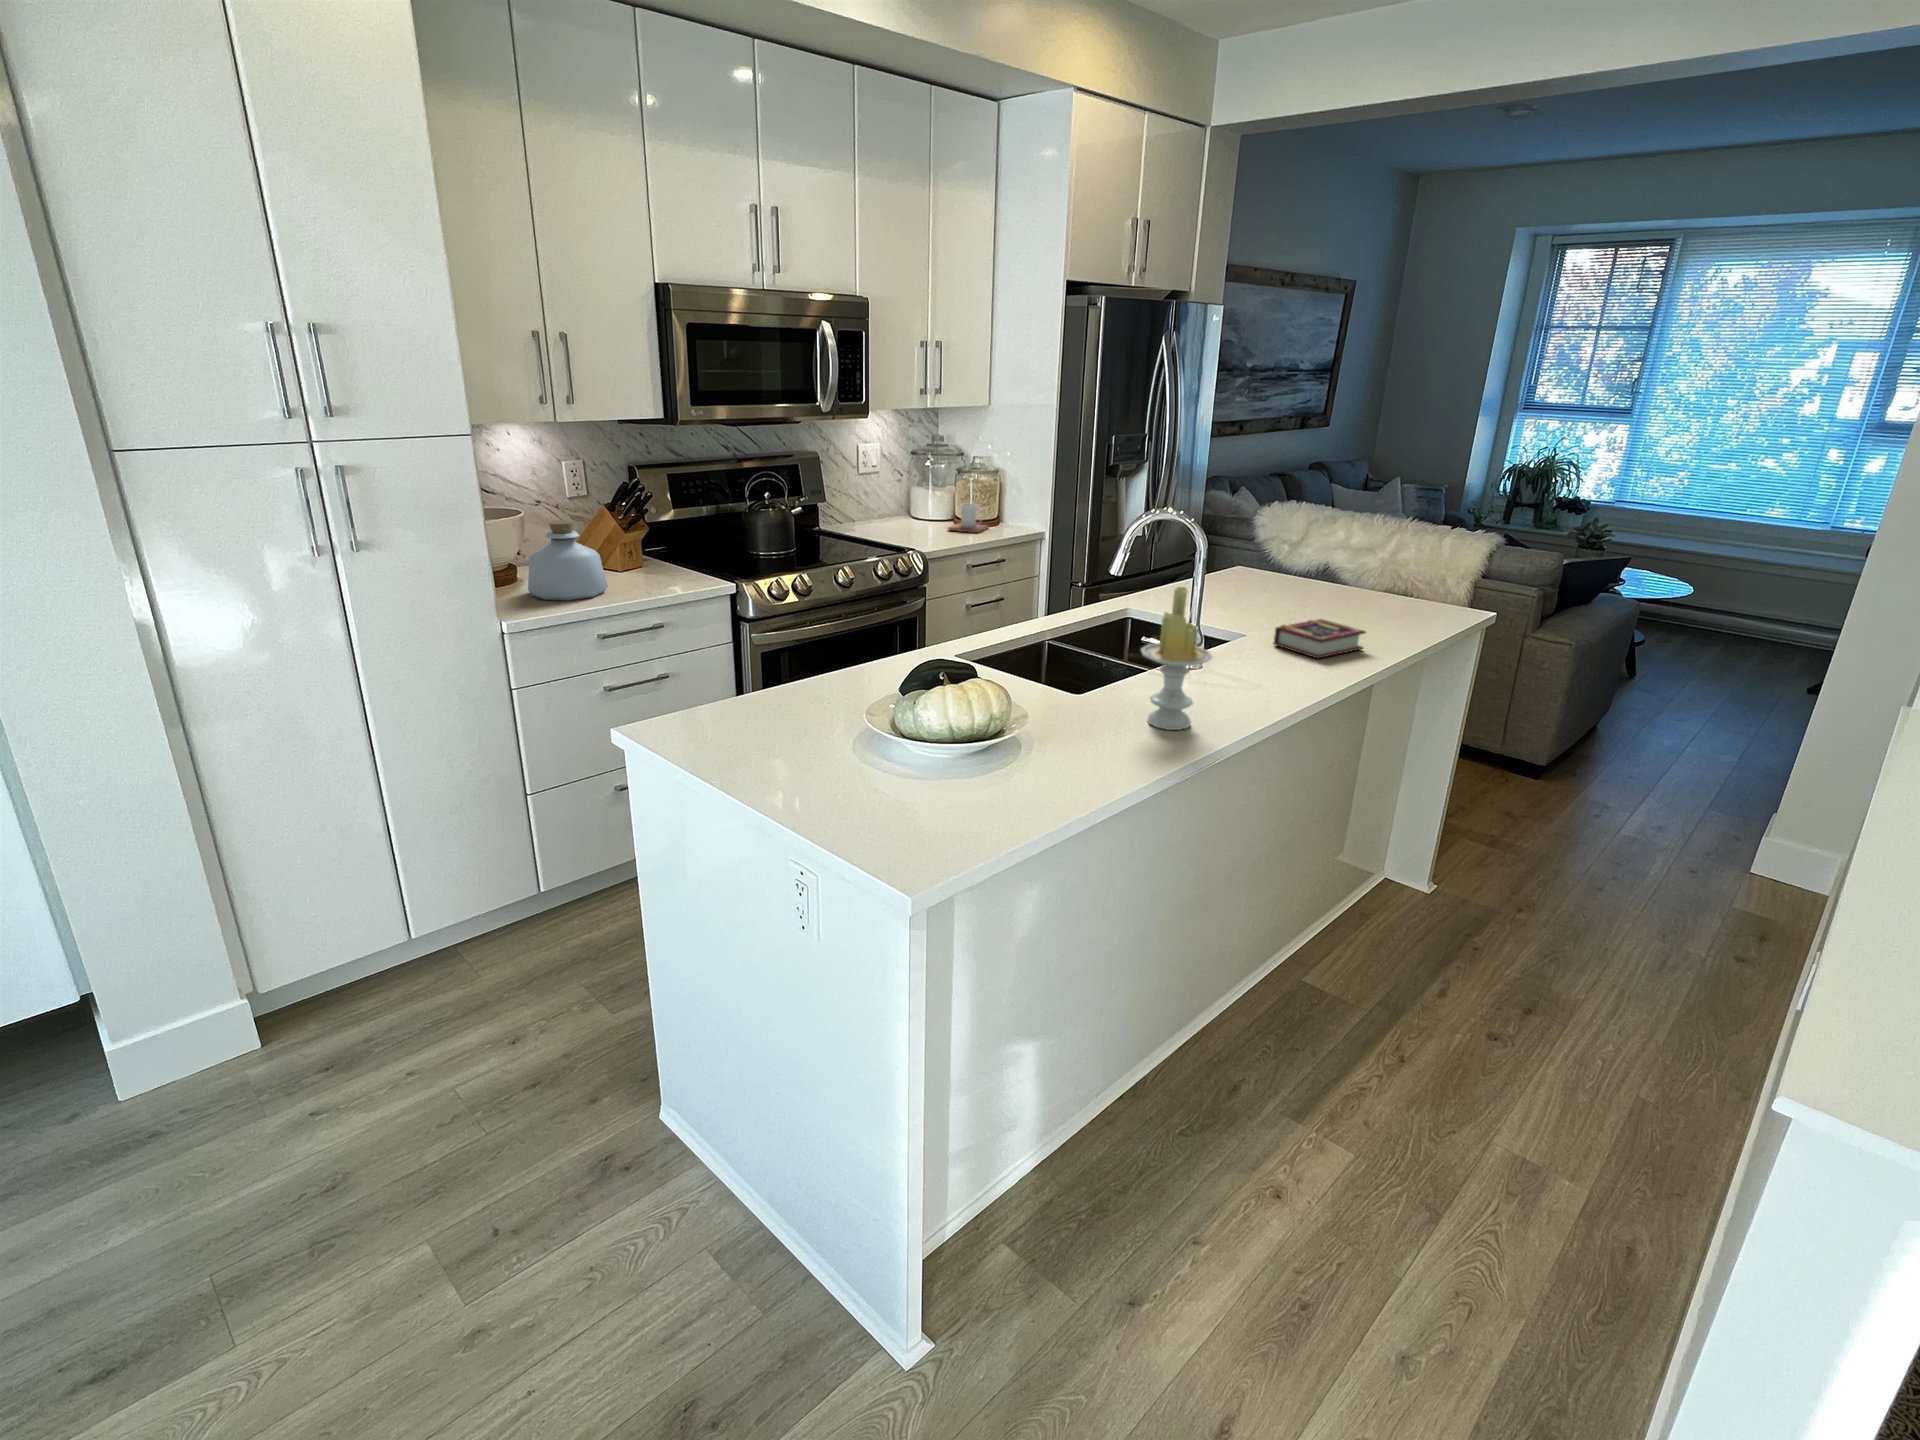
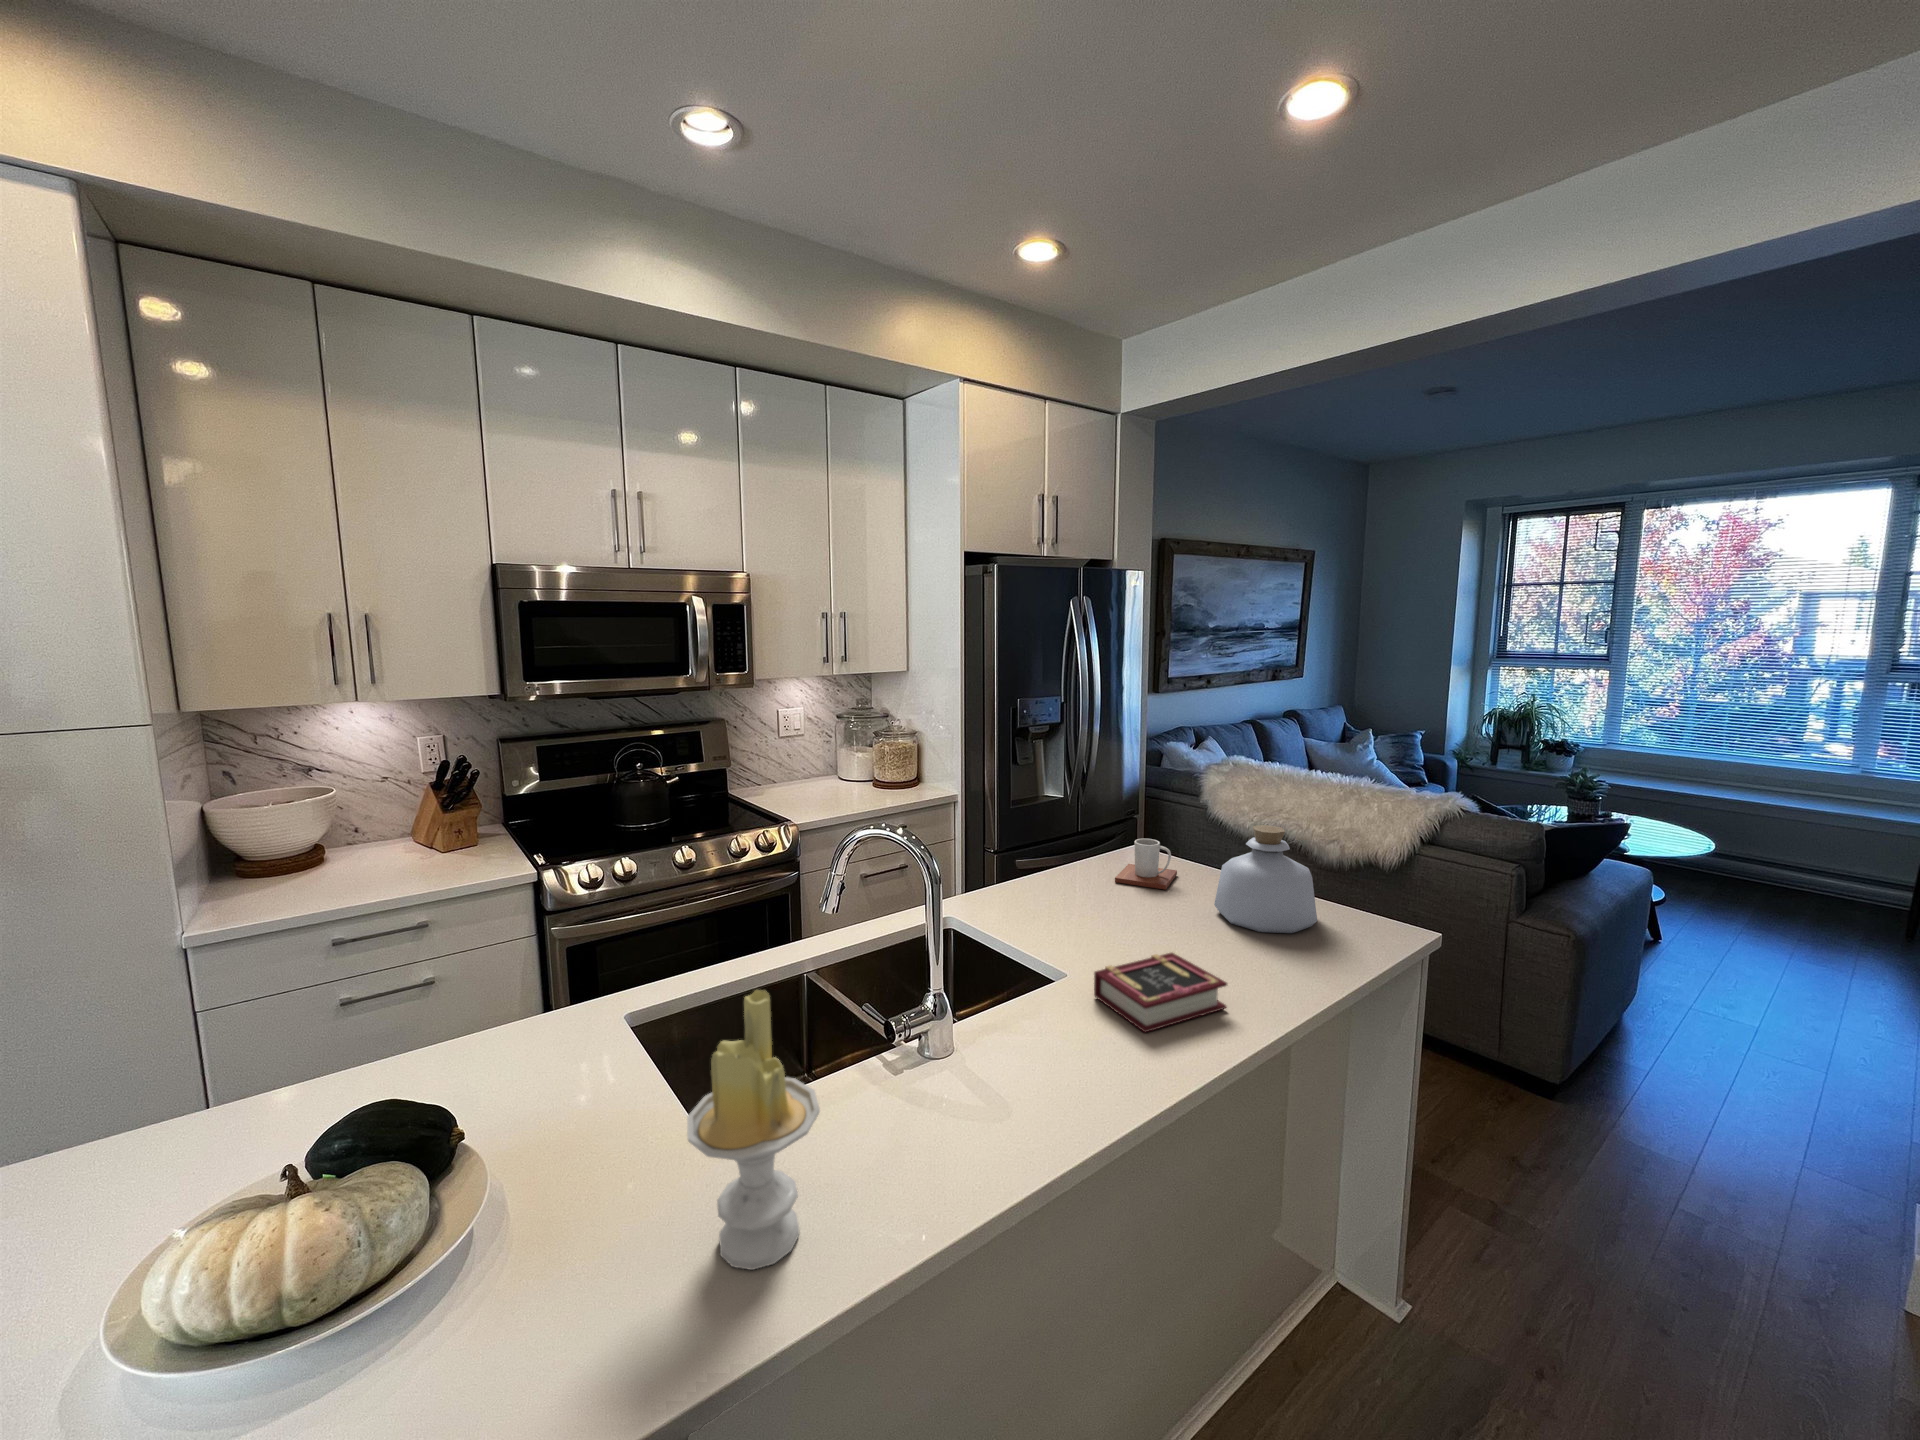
mug: present [948,504,989,533] -> present [1115,839,1177,890]
bottle: present [528,520,608,600] -> present [1214,825,1317,933]

